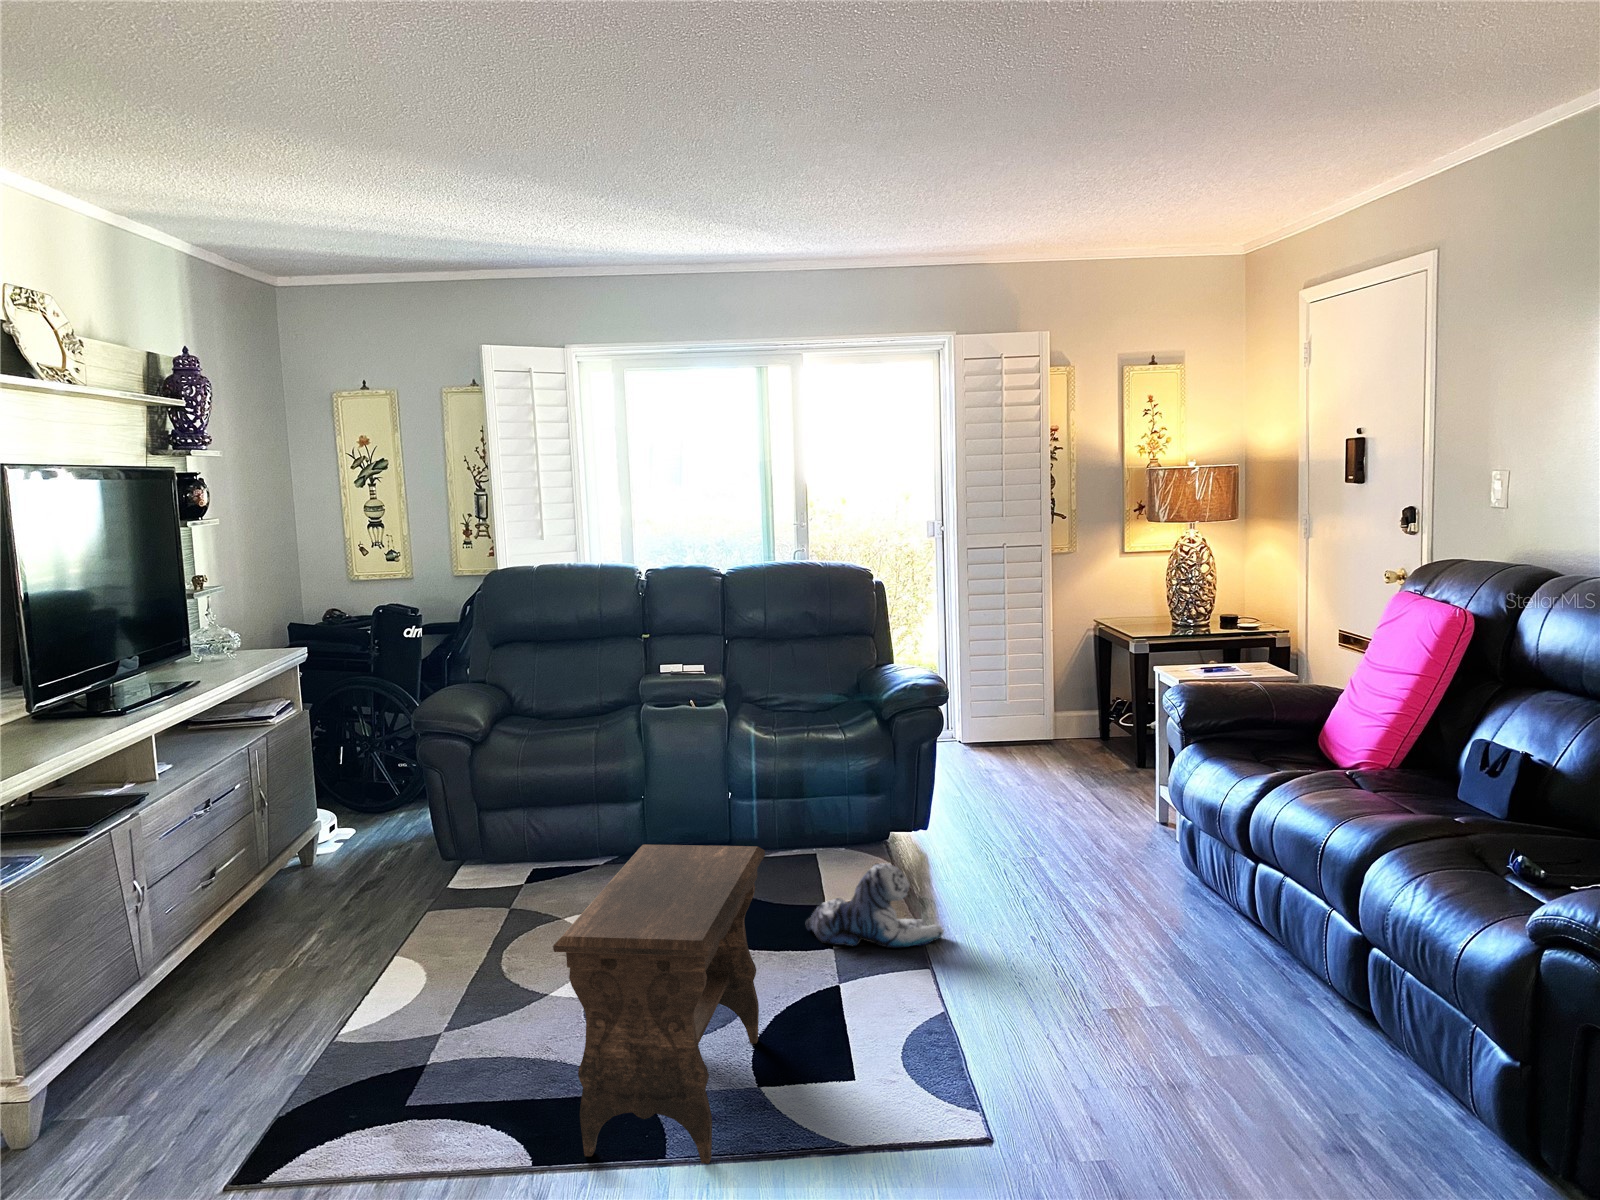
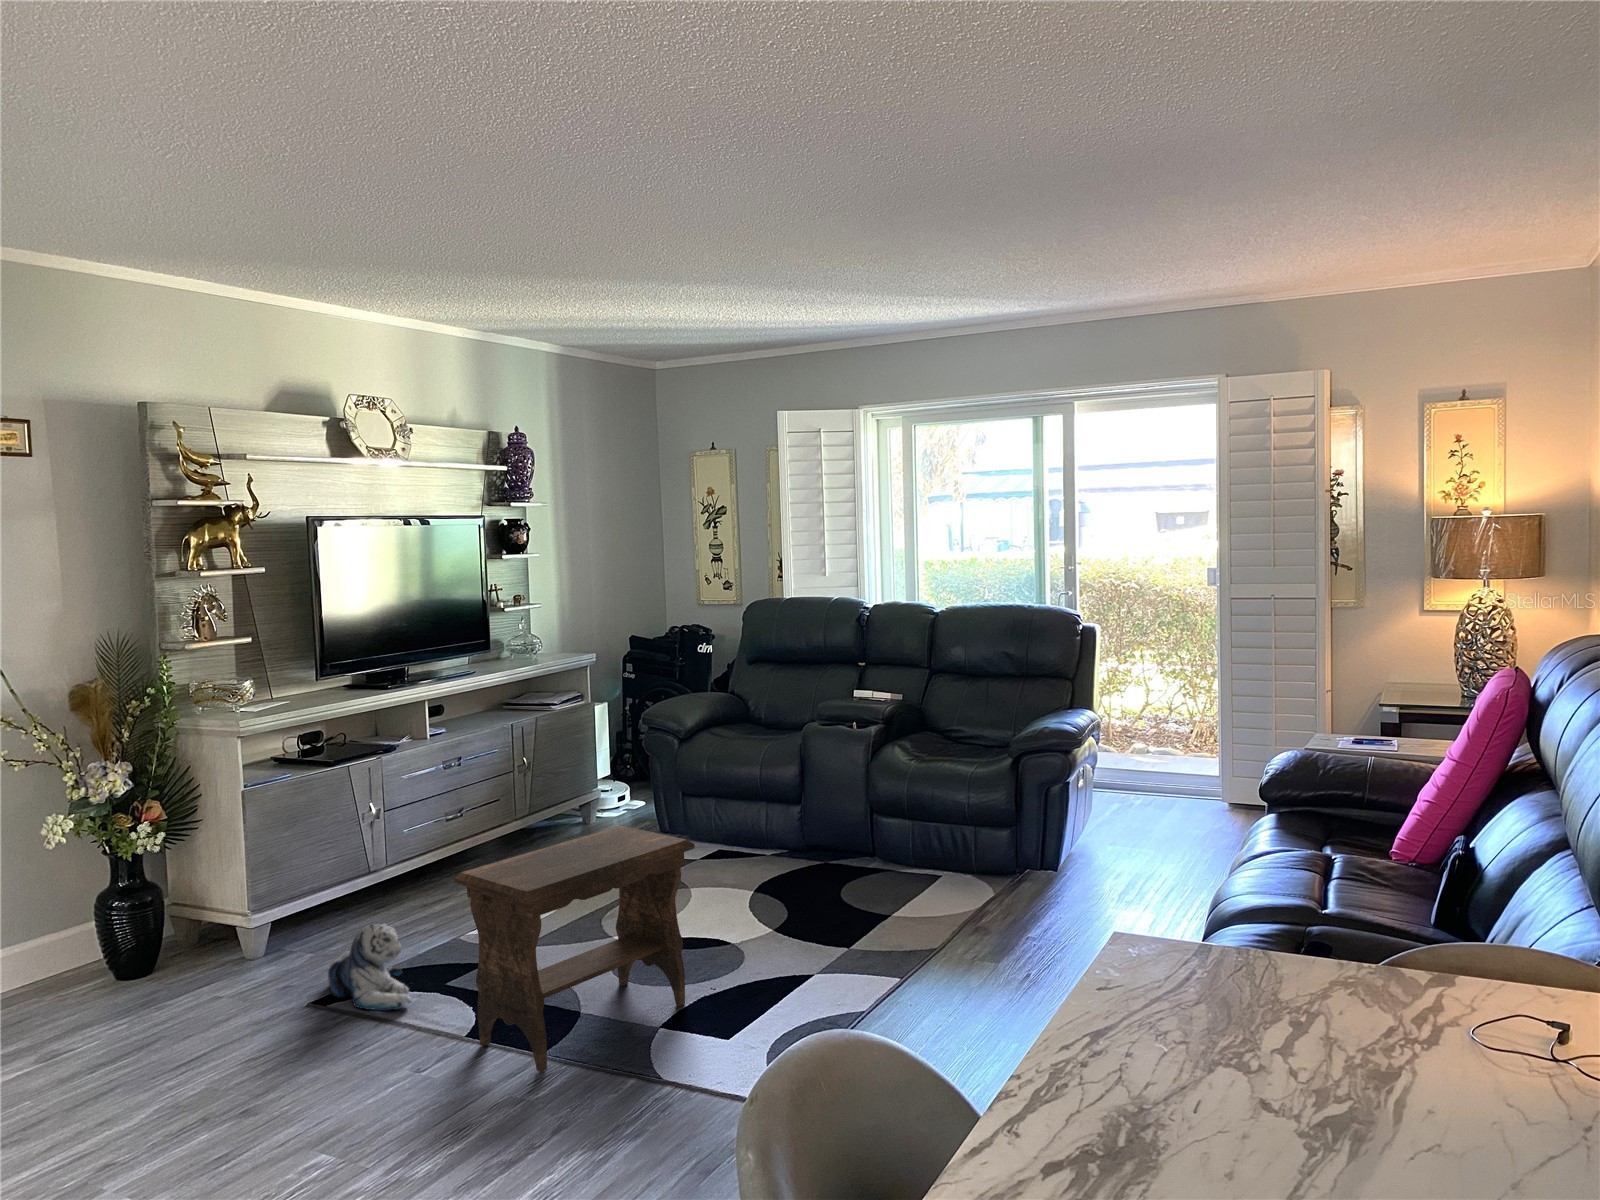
plush toy: present [806,863,944,948] -> present [328,923,412,1011]

